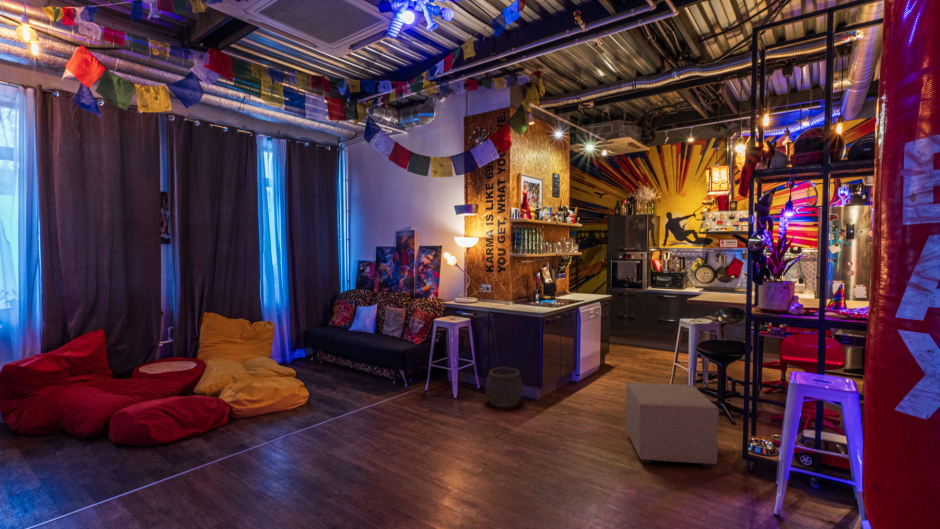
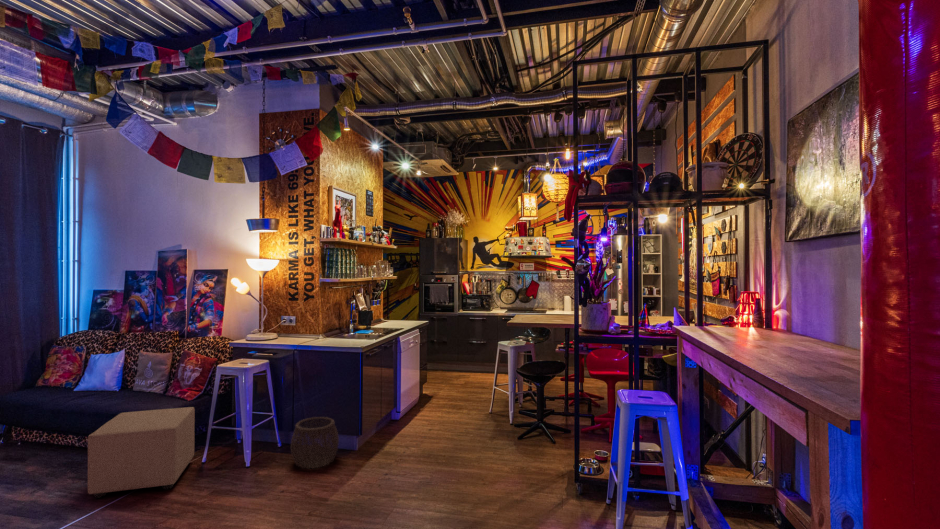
ottoman: present [626,383,719,468] -> present [88,407,195,498]

